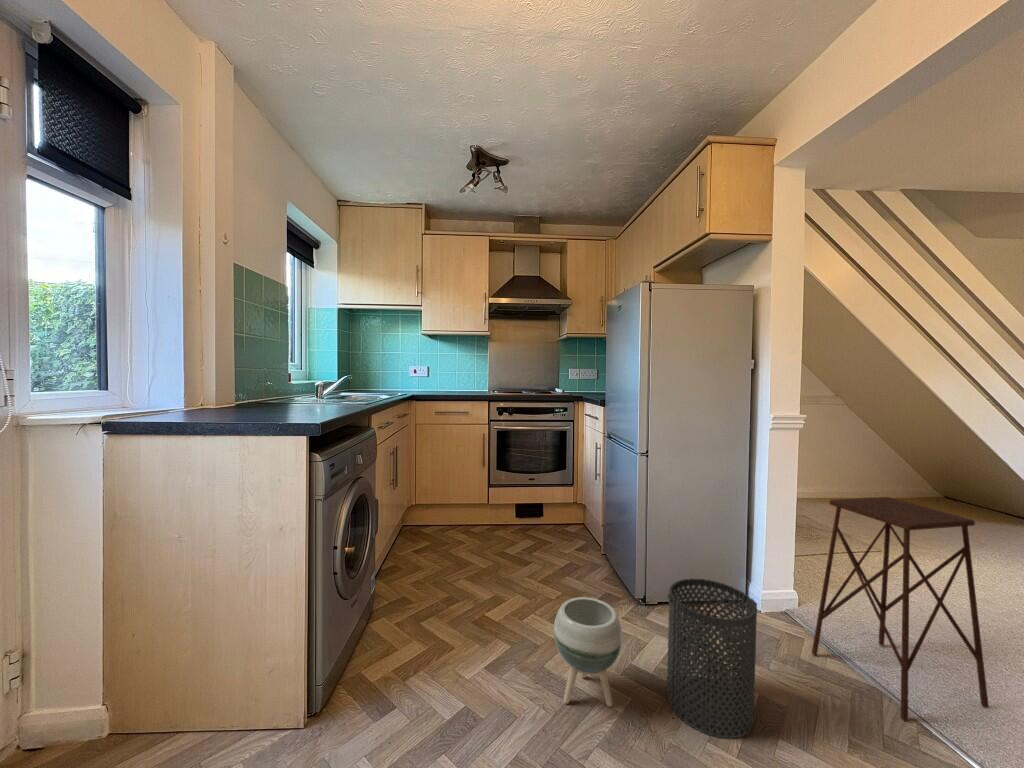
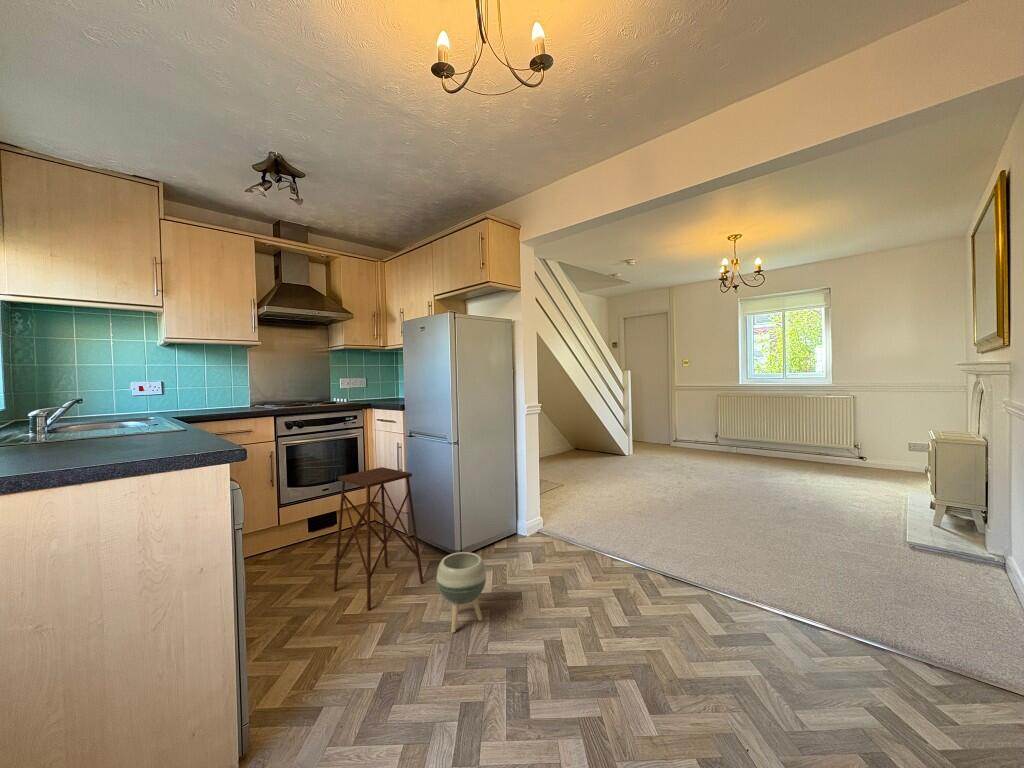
side table: present [812,497,989,721] -> present [333,467,423,610]
trash can: present [667,579,757,739] -> none [505,516,556,608]

